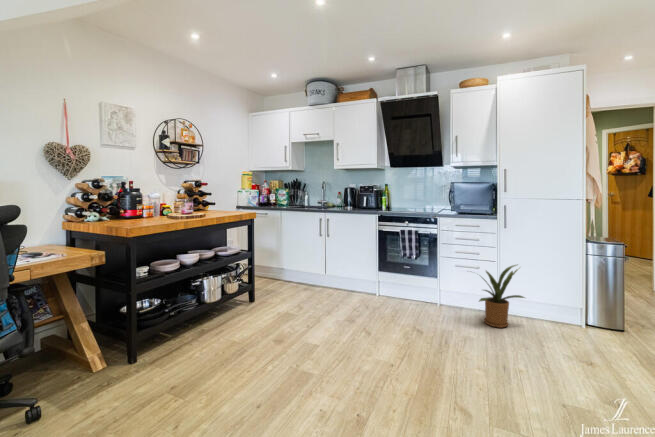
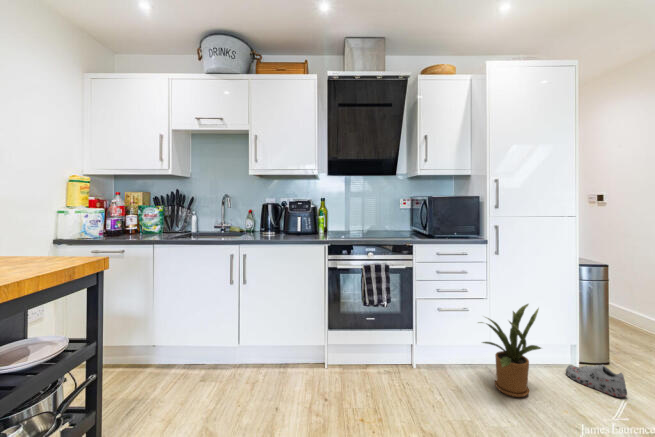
shoe: none [557,318,594,342] -> present [566,365,627,397]

